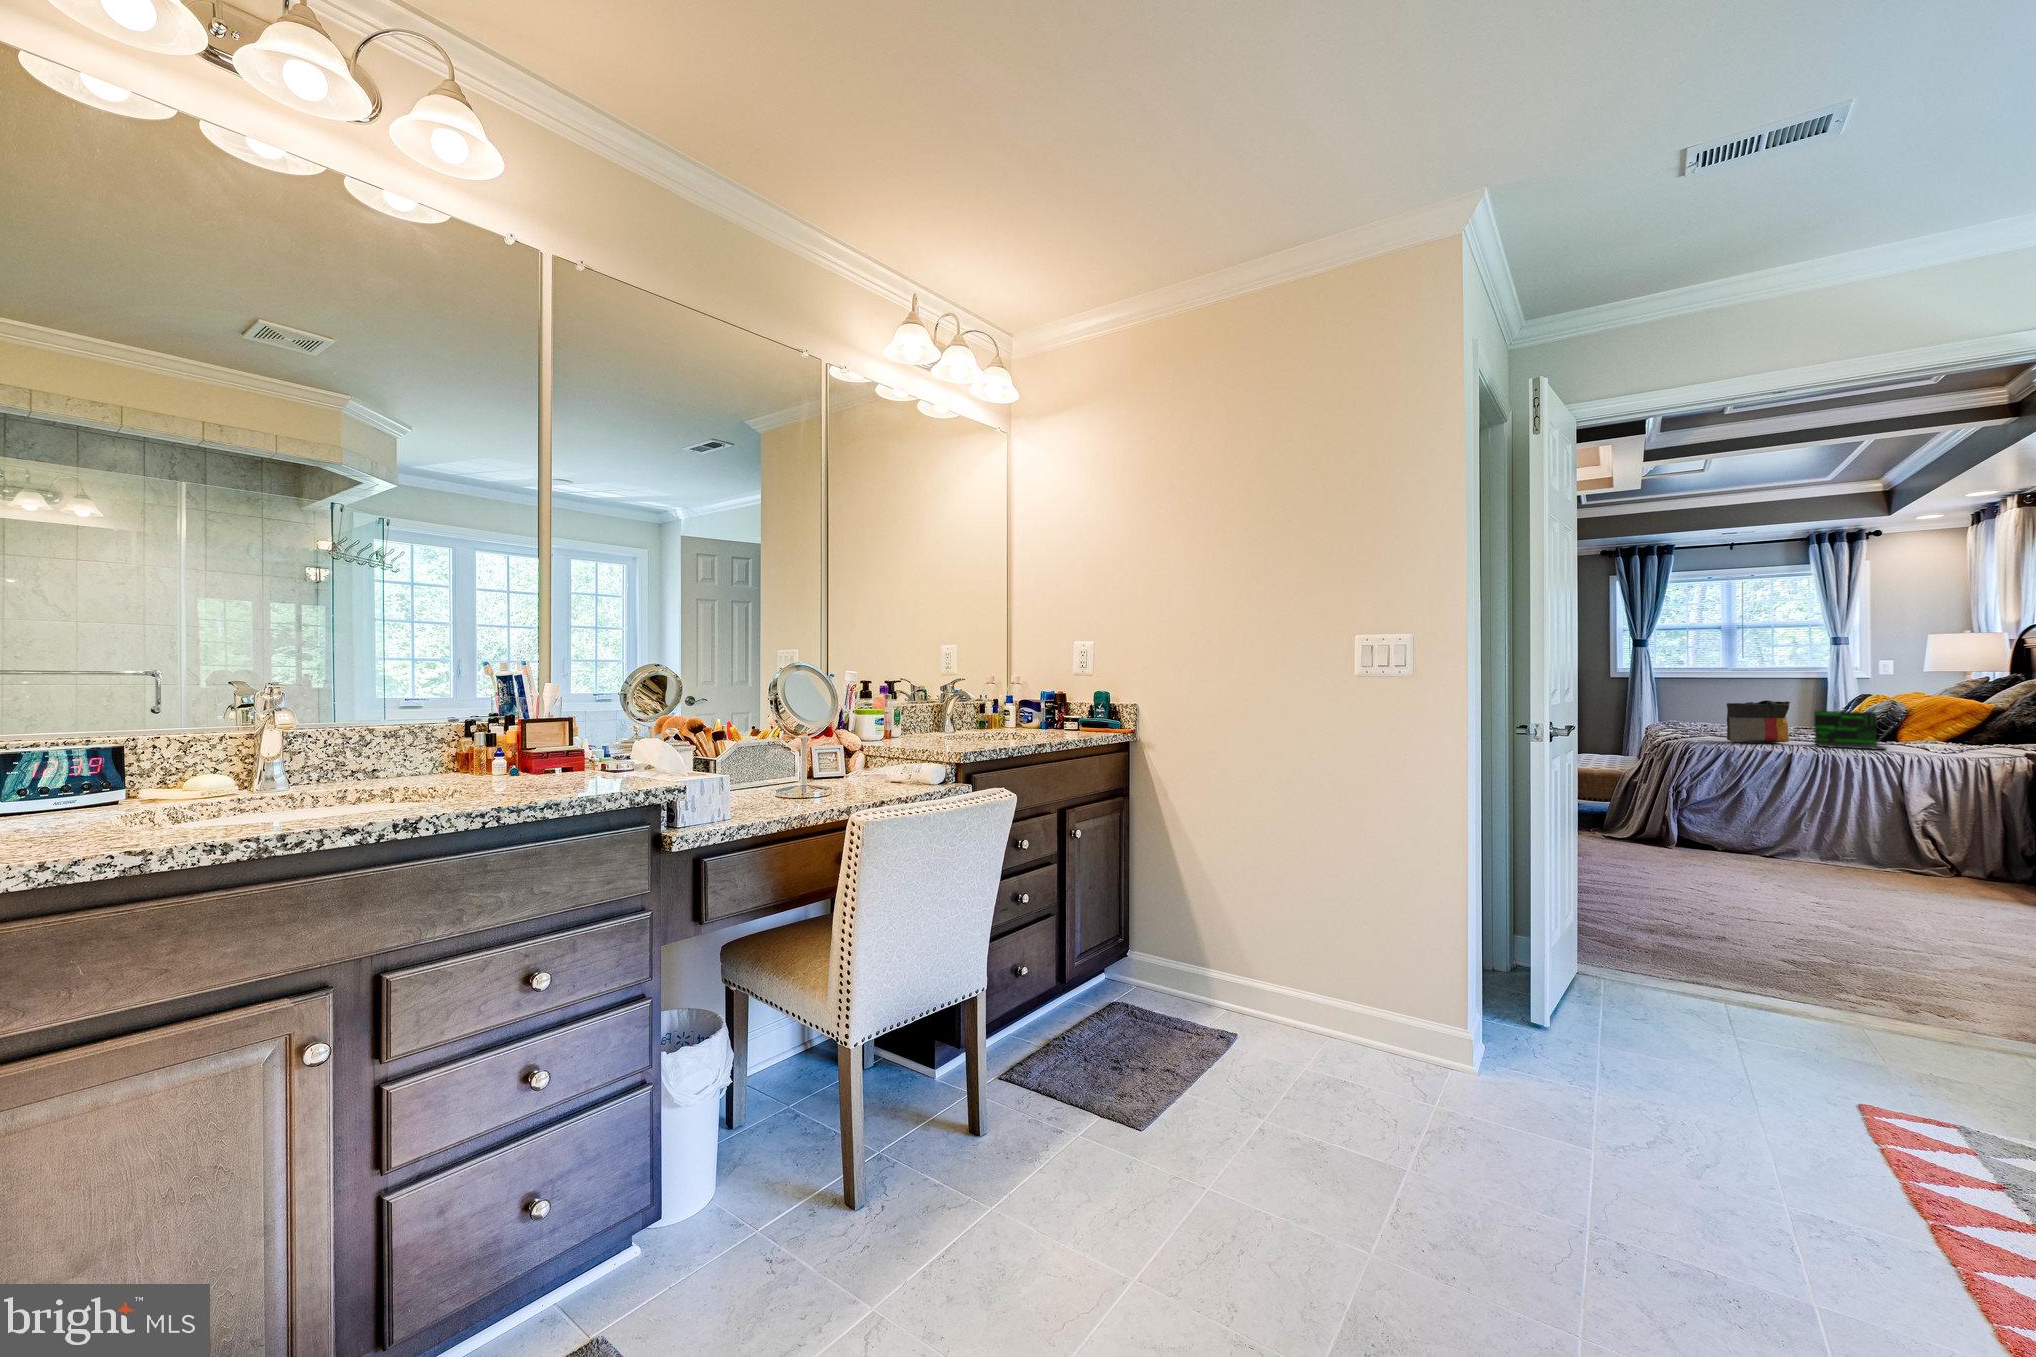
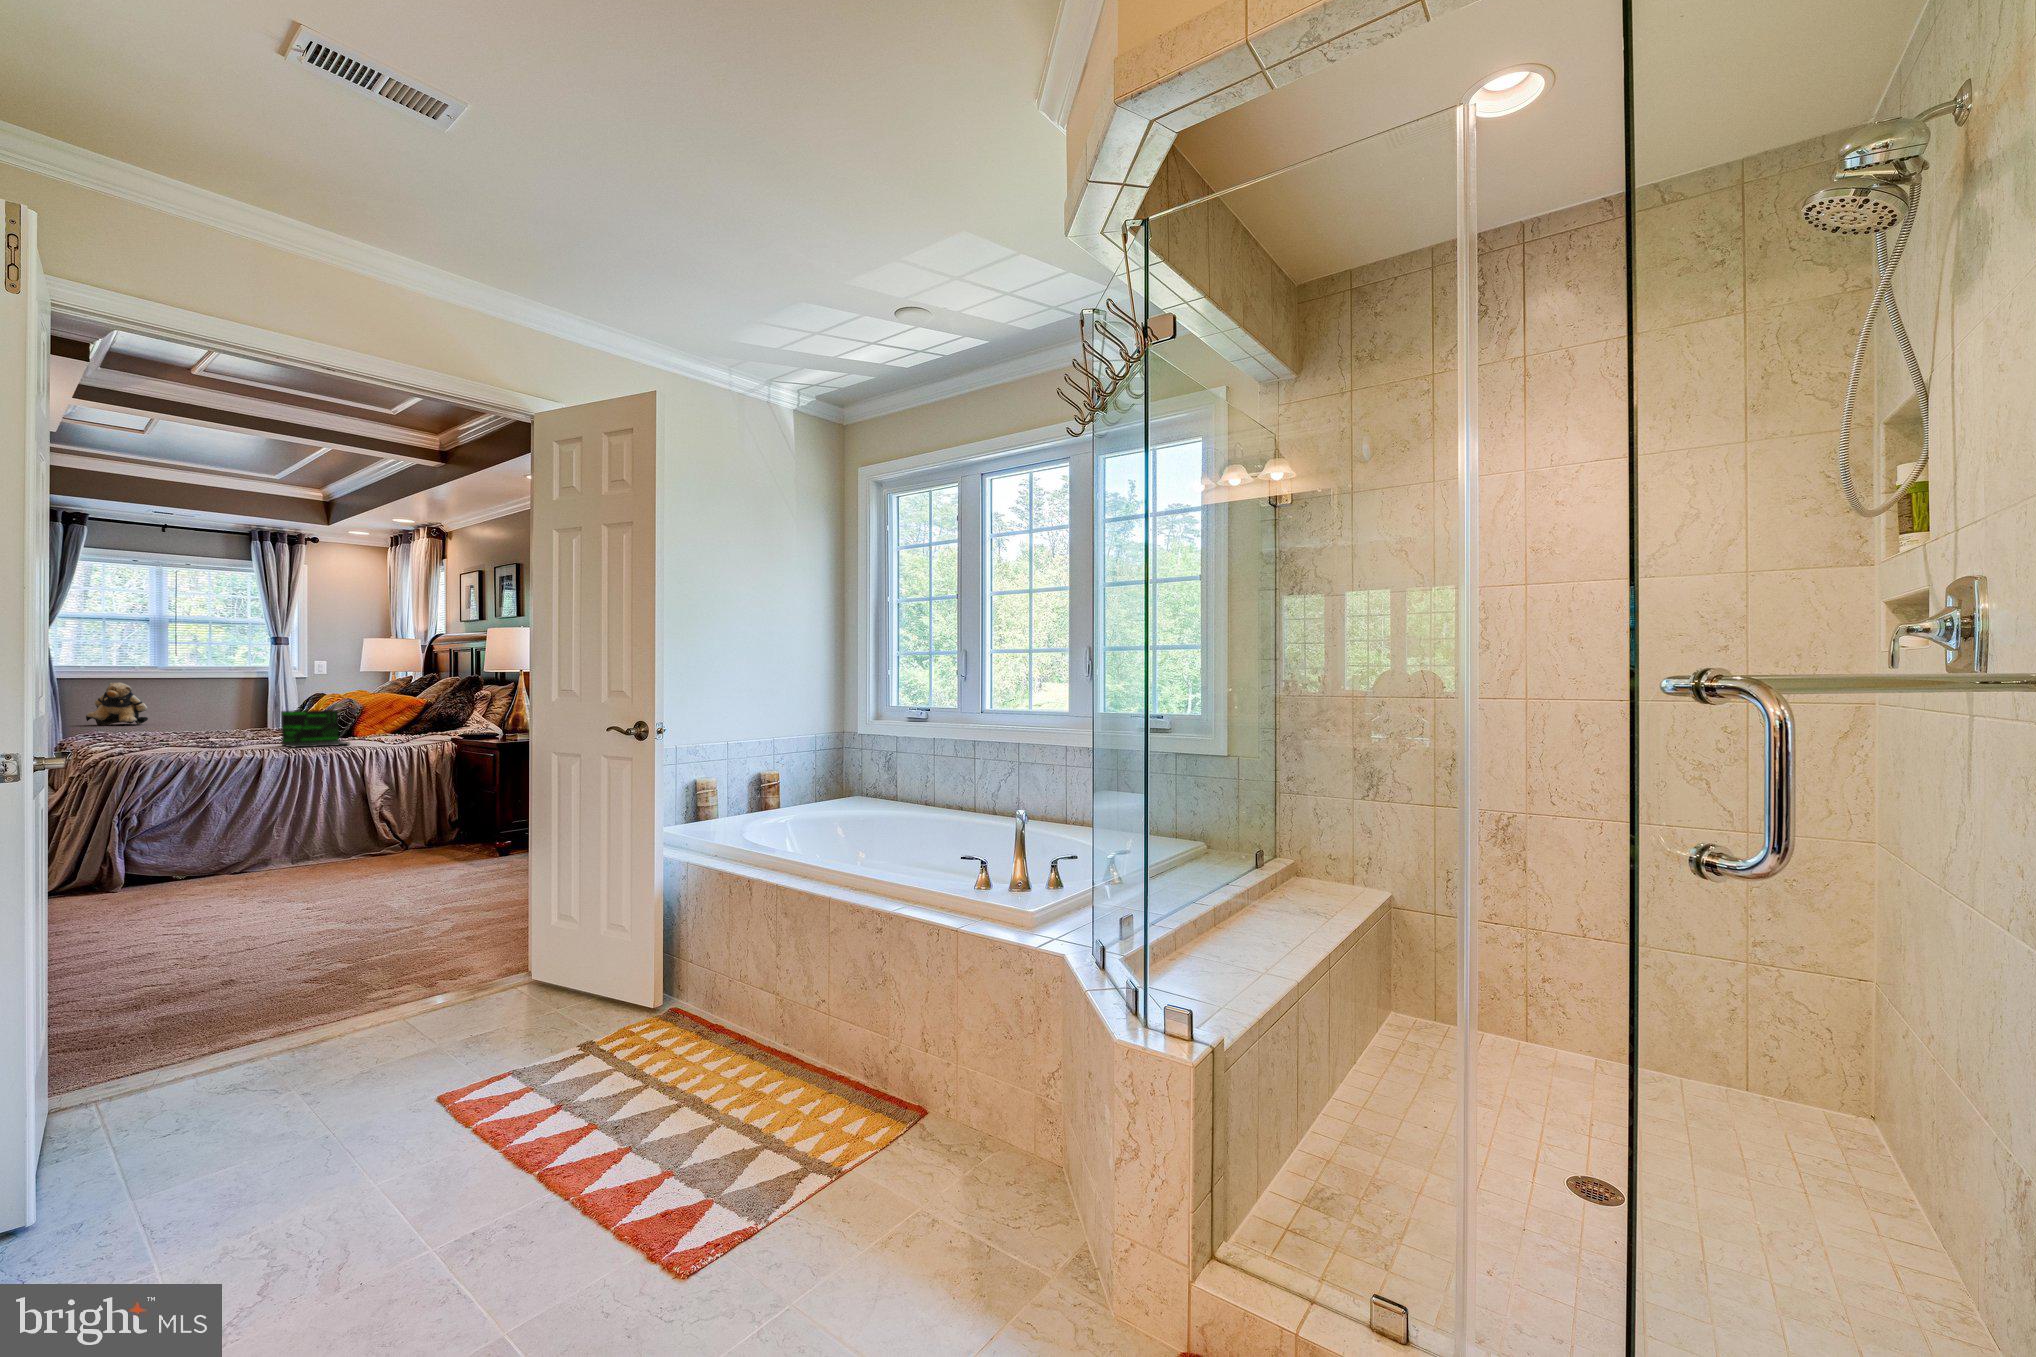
teddy bear: none [1672,680,1718,716] -> present [86,682,148,726]
tote bag: present [1727,700,1790,743] -> none [186,702,258,750]

